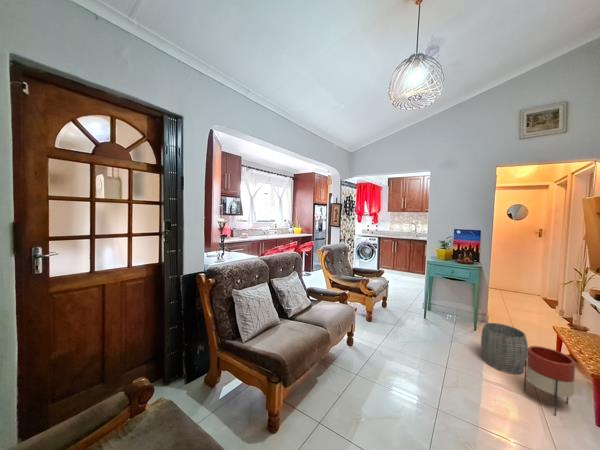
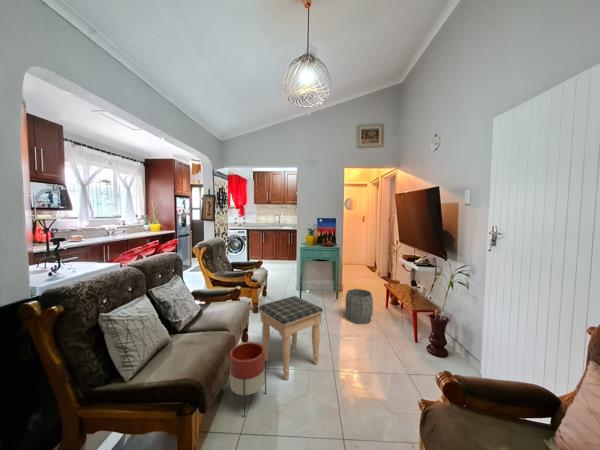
footstool: none [360,312,431,399] -> present [259,296,323,380]
planter: present [524,346,575,416] -> present [230,342,266,417]

